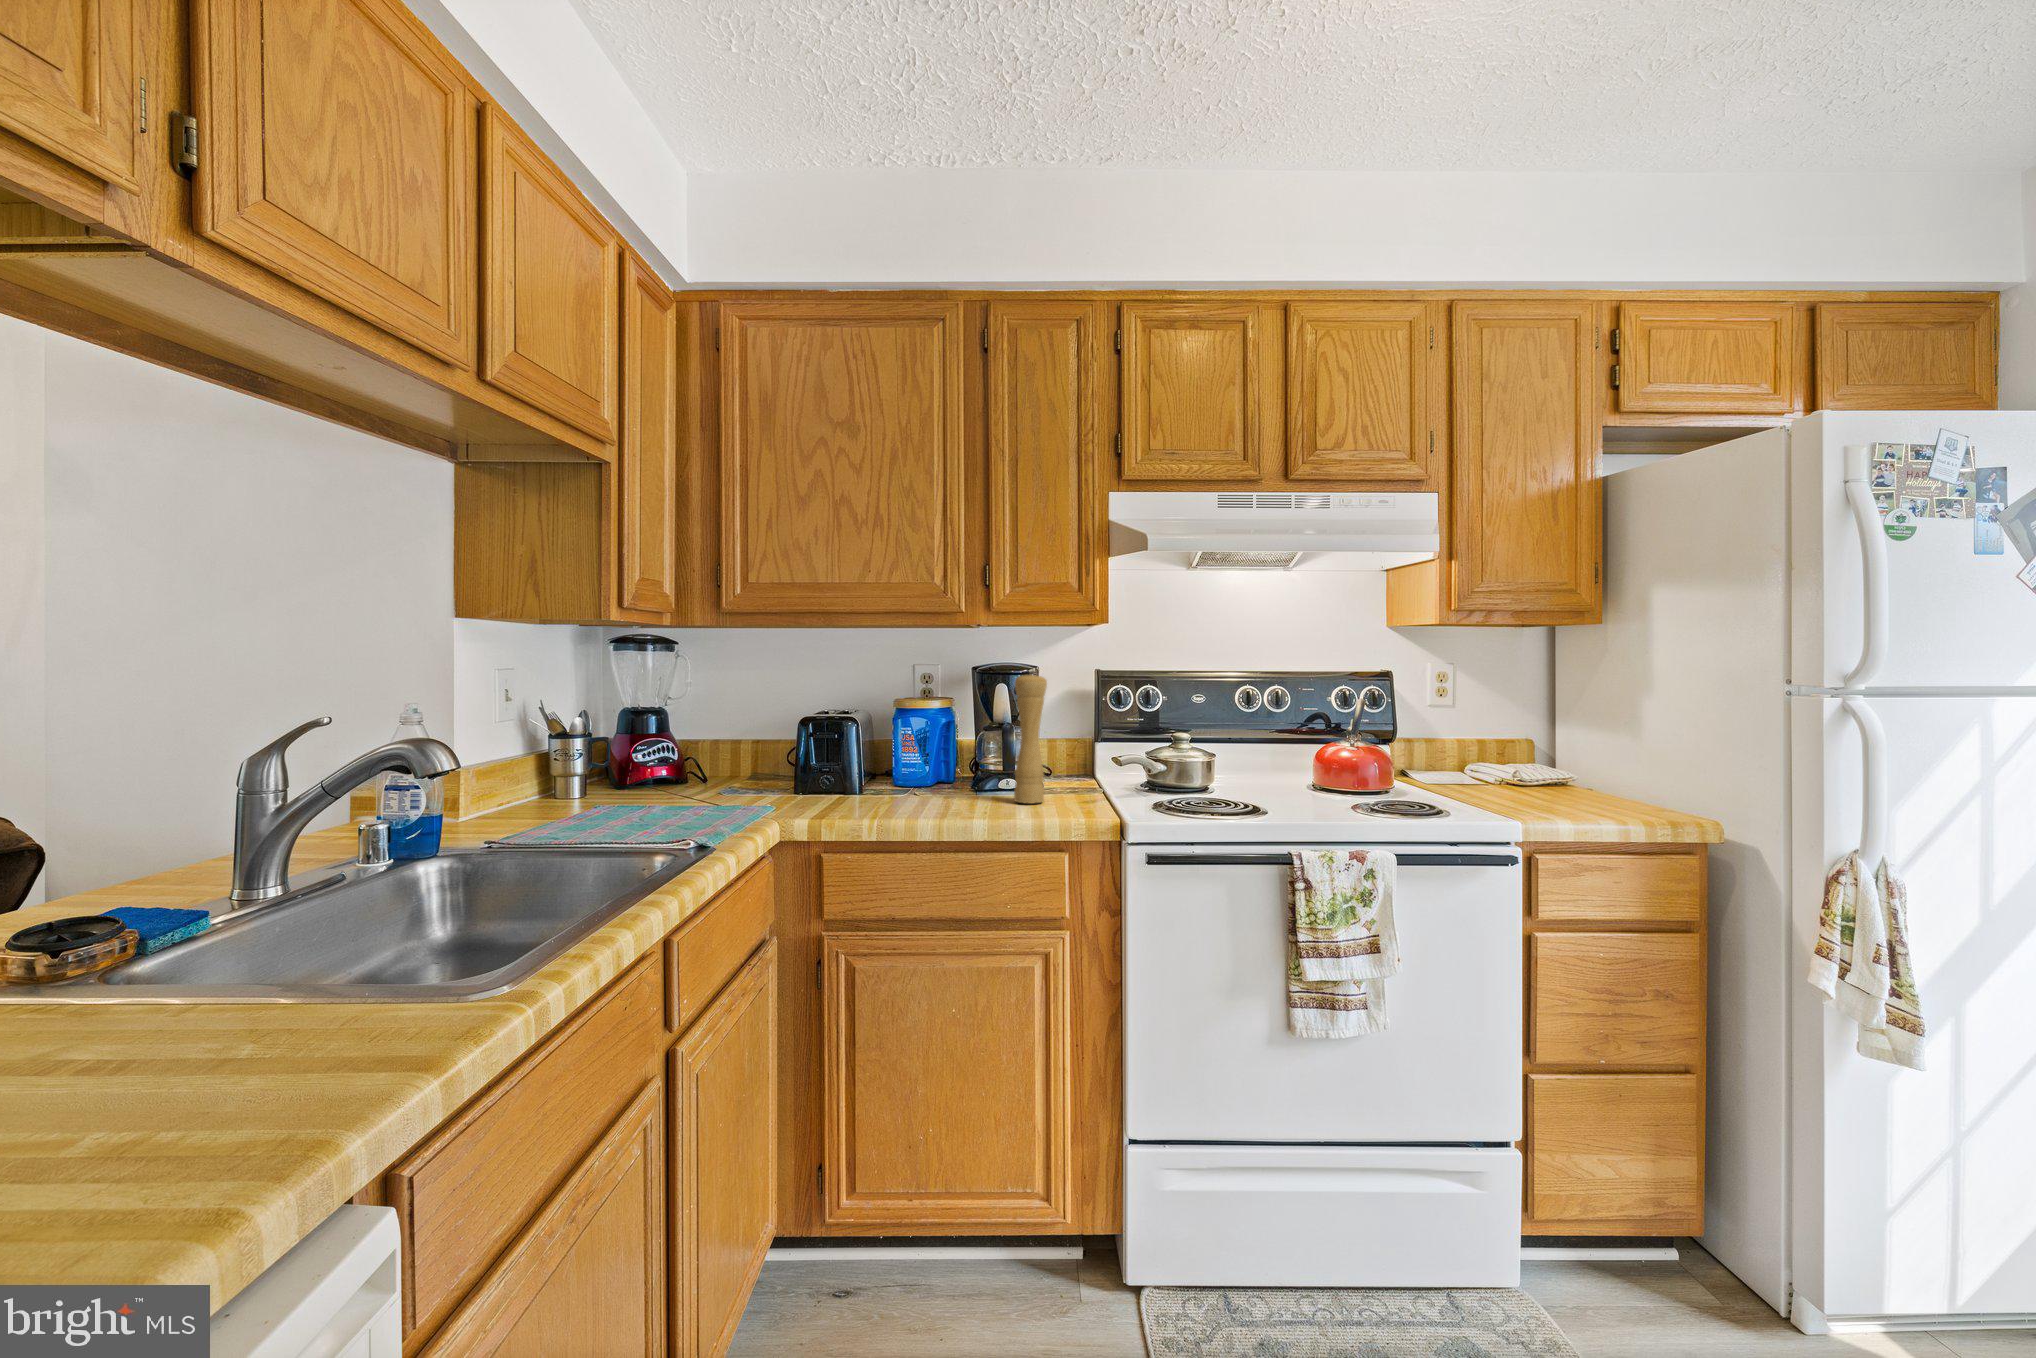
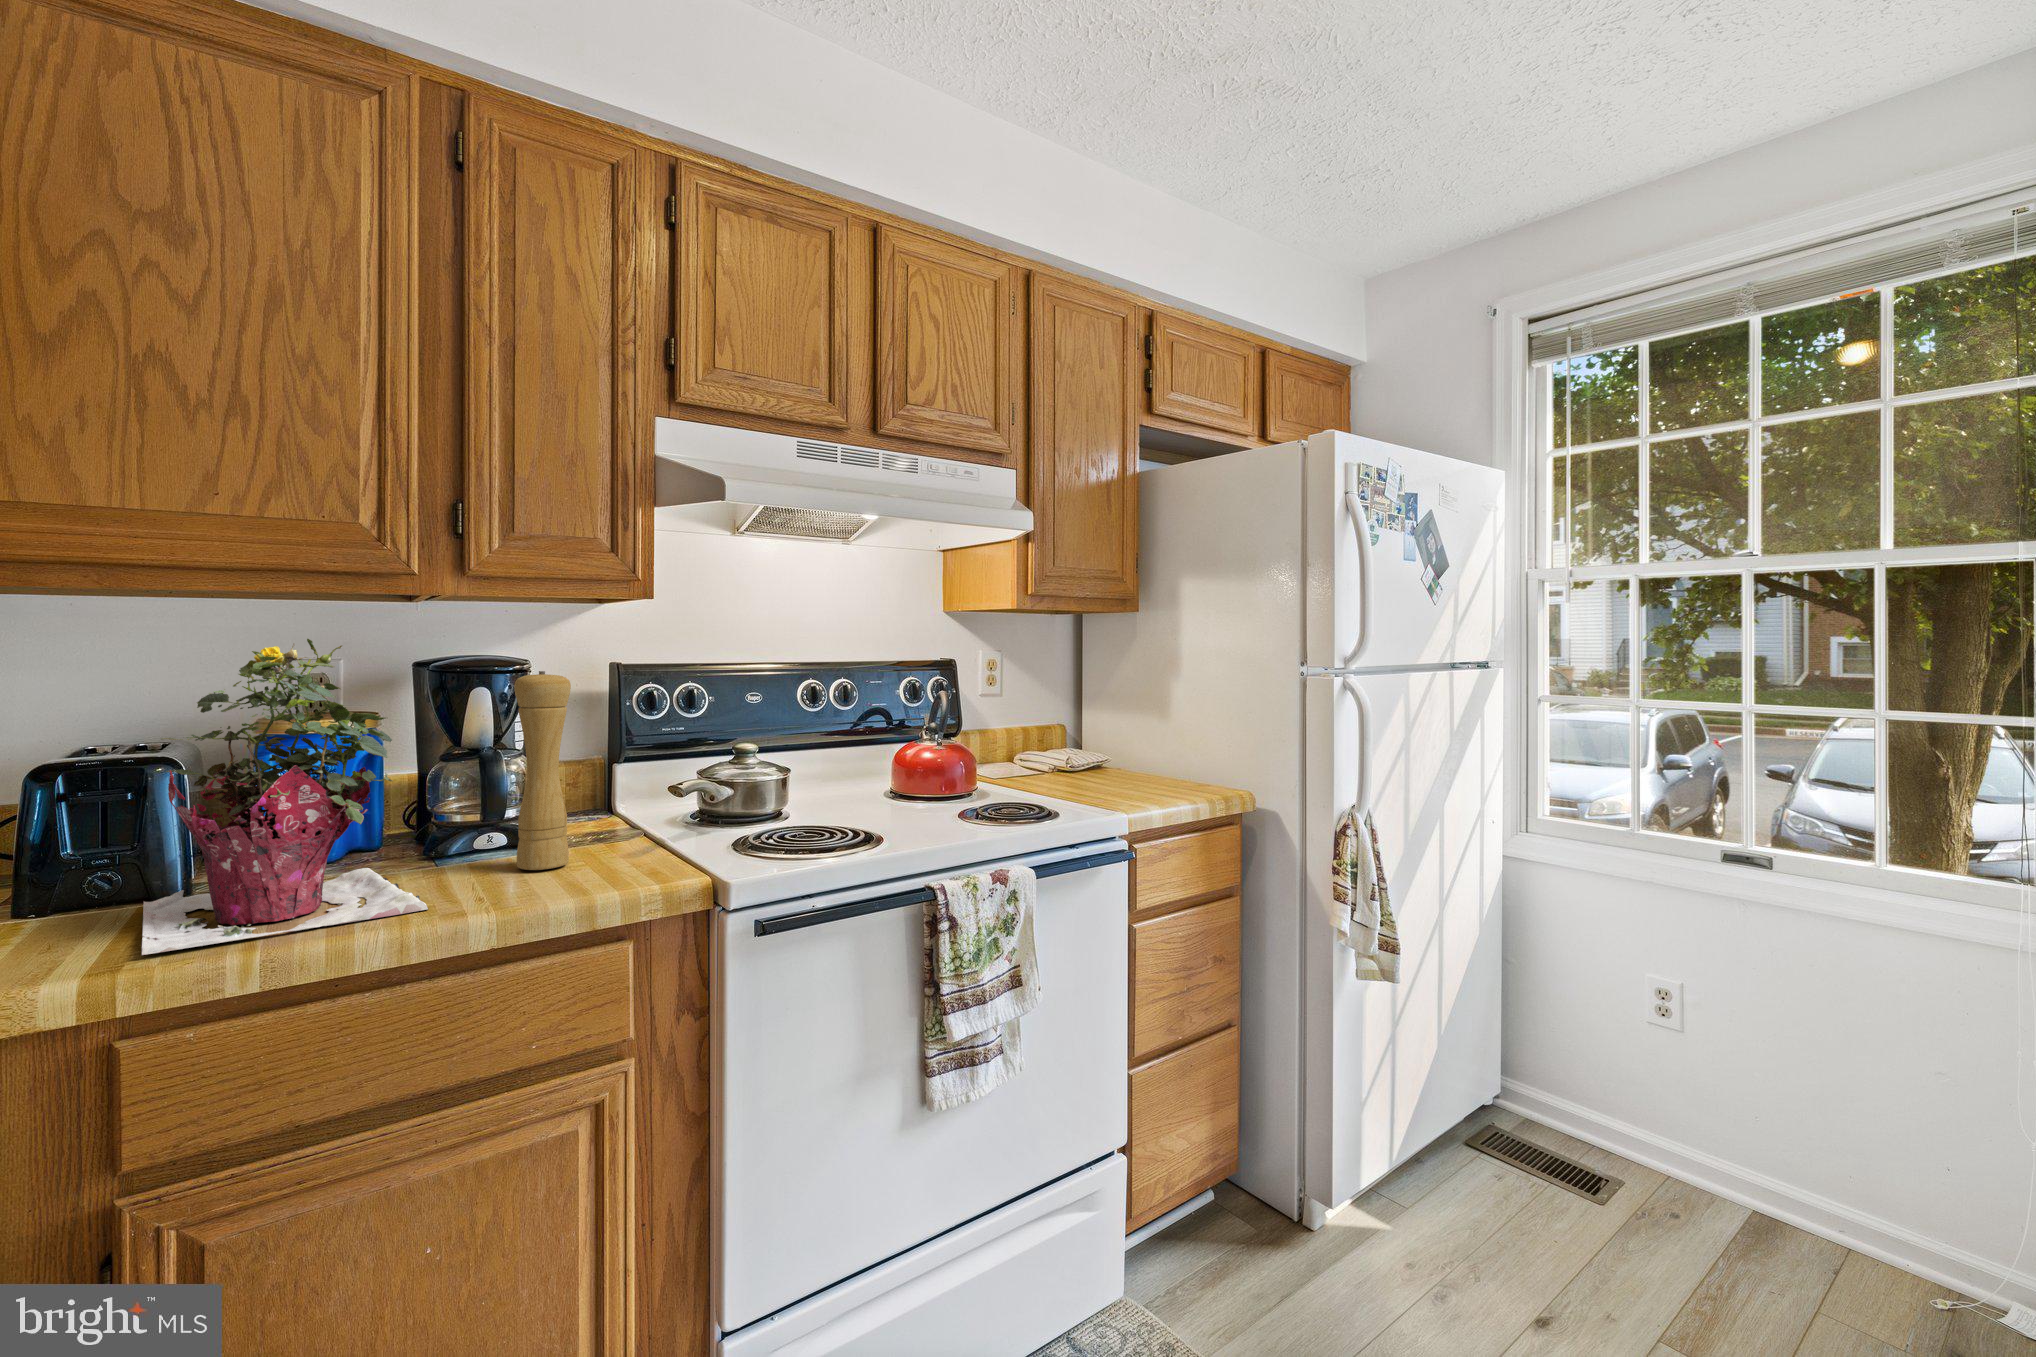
potted plant: none [831,652,957,815] -> present [142,639,428,955]

